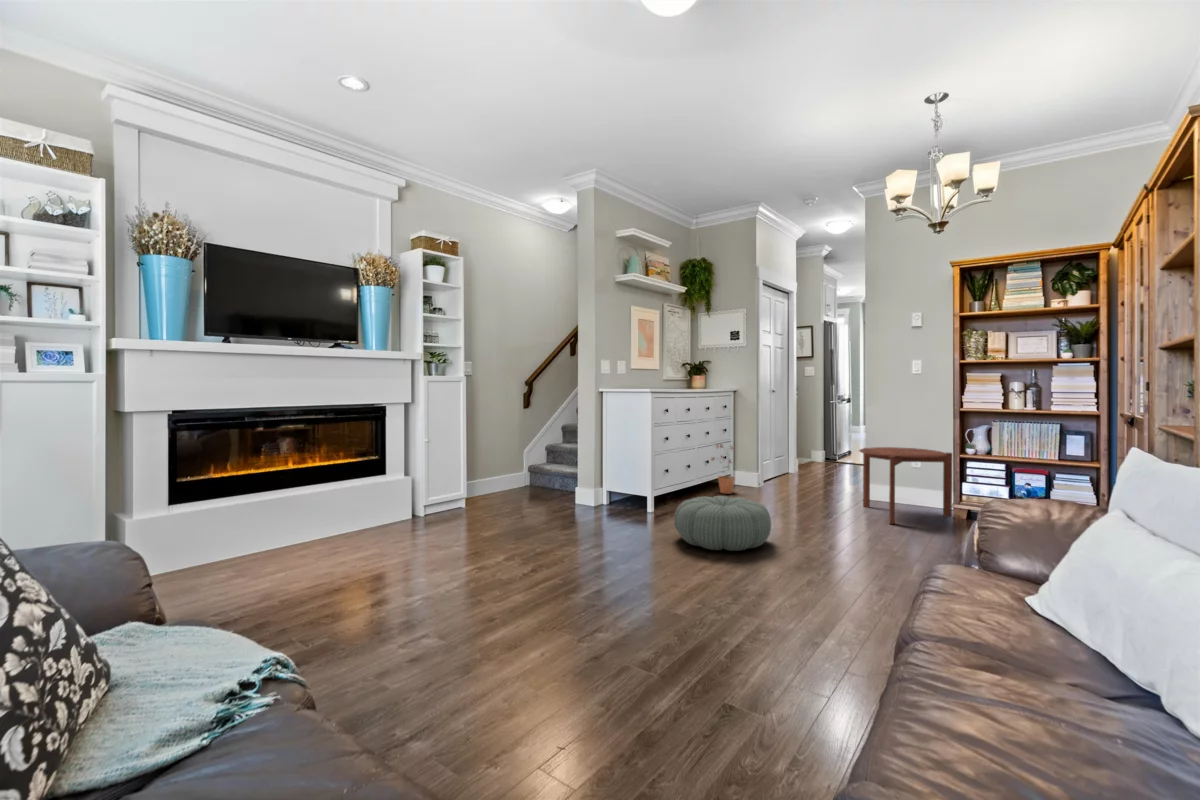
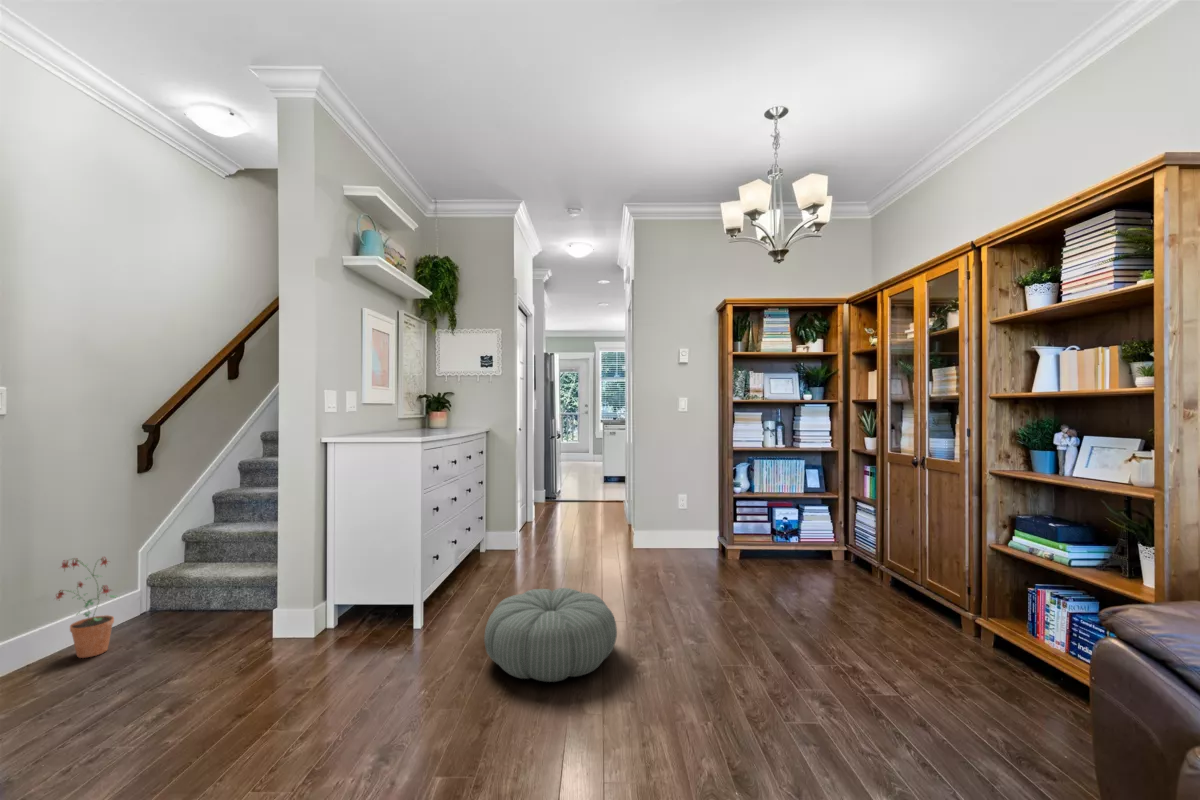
potted plant: present [711,444,735,494] -> present [56,557,117,658]
side table: present [859,447,952,524] -> none [643,489,729,580]

